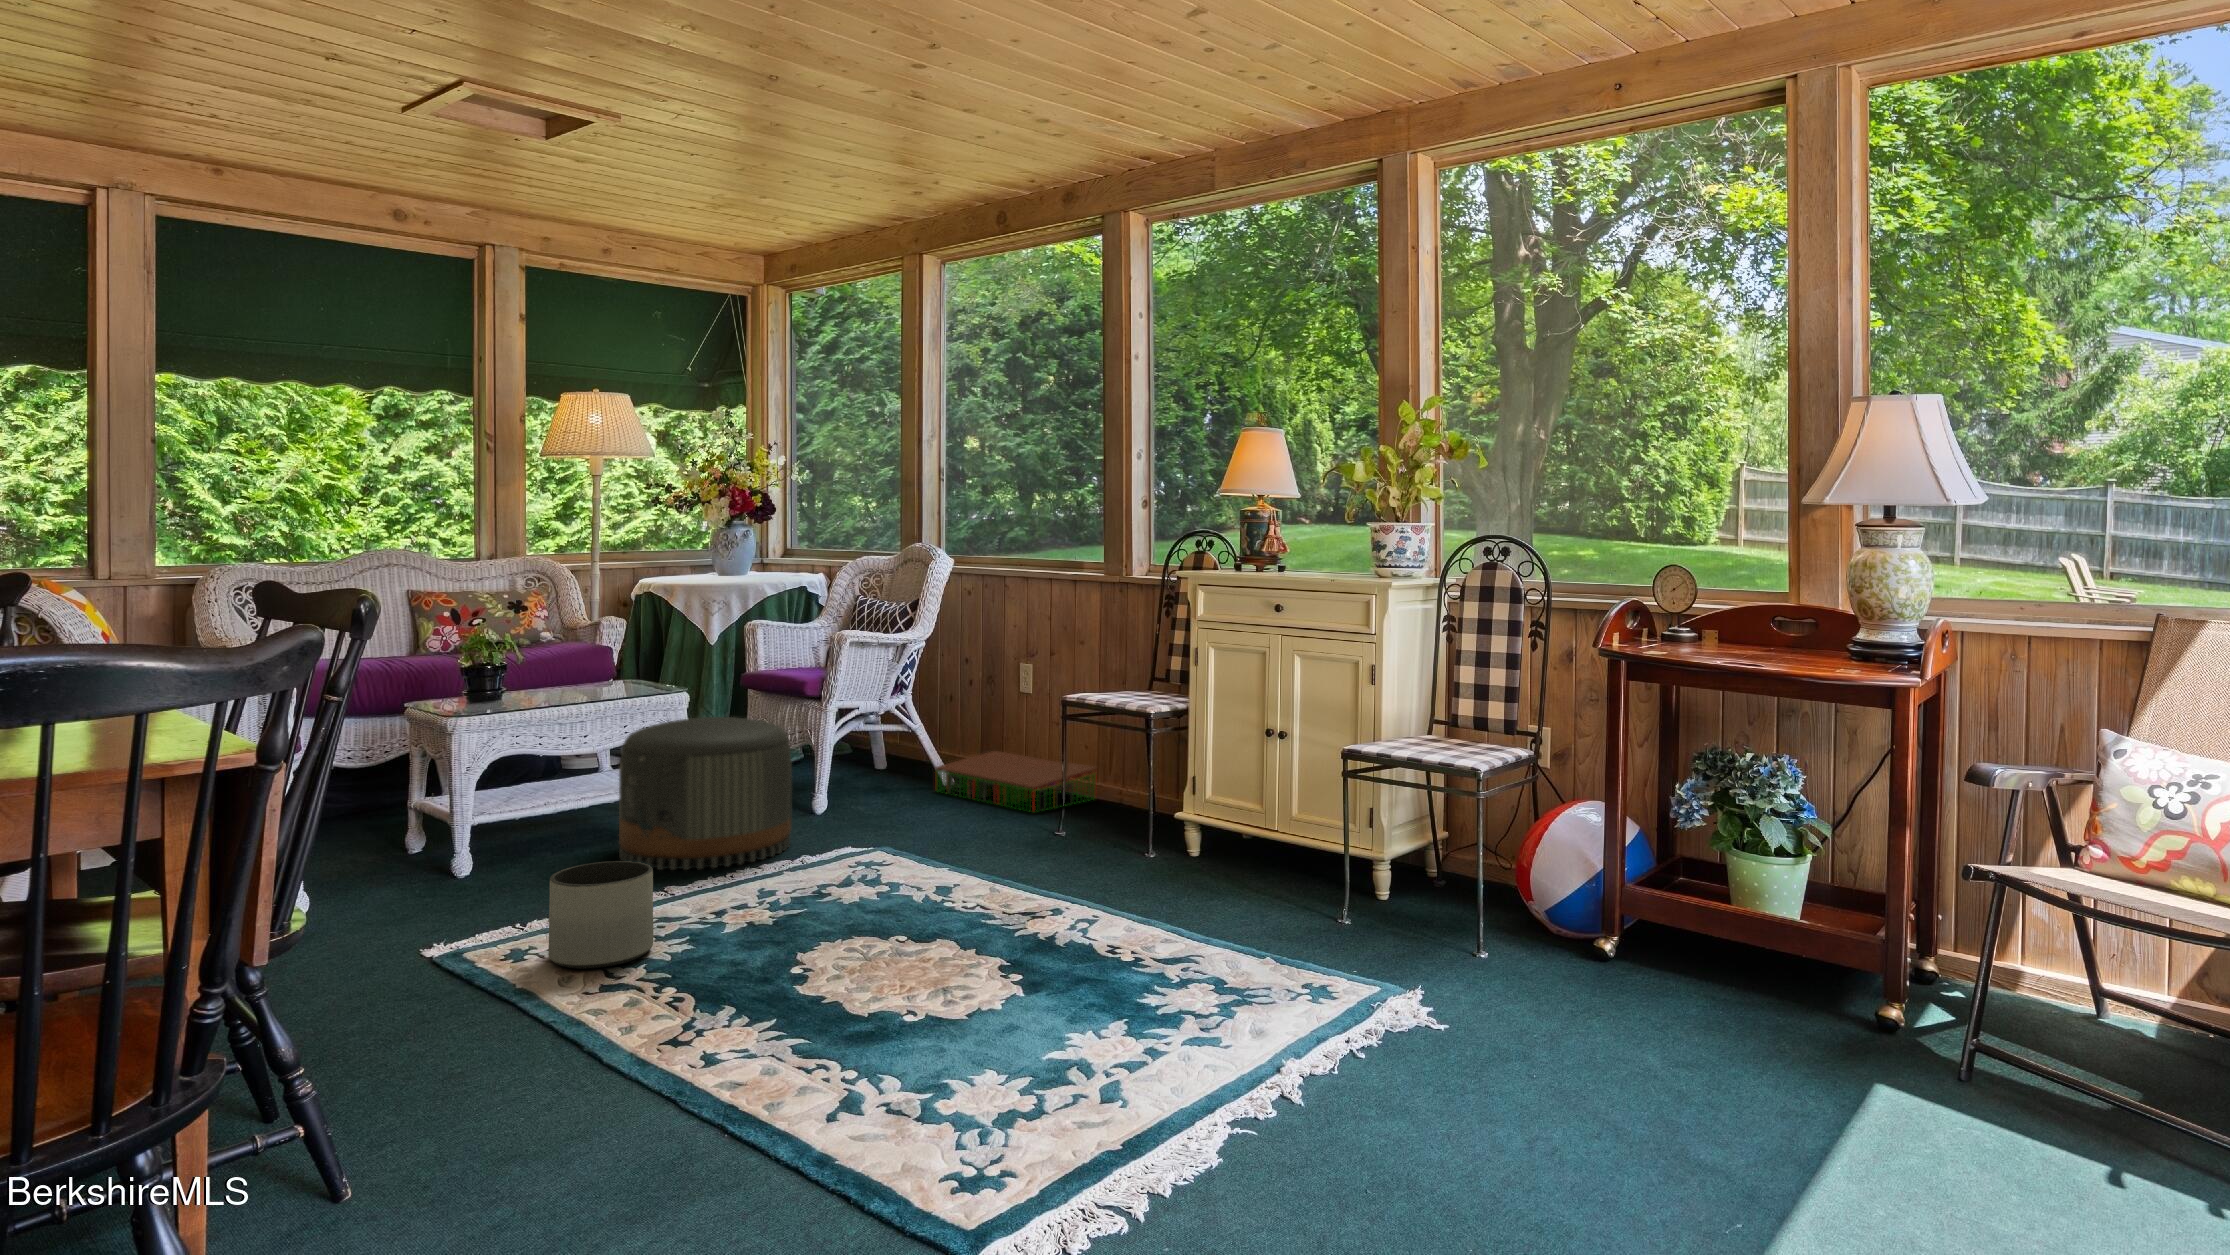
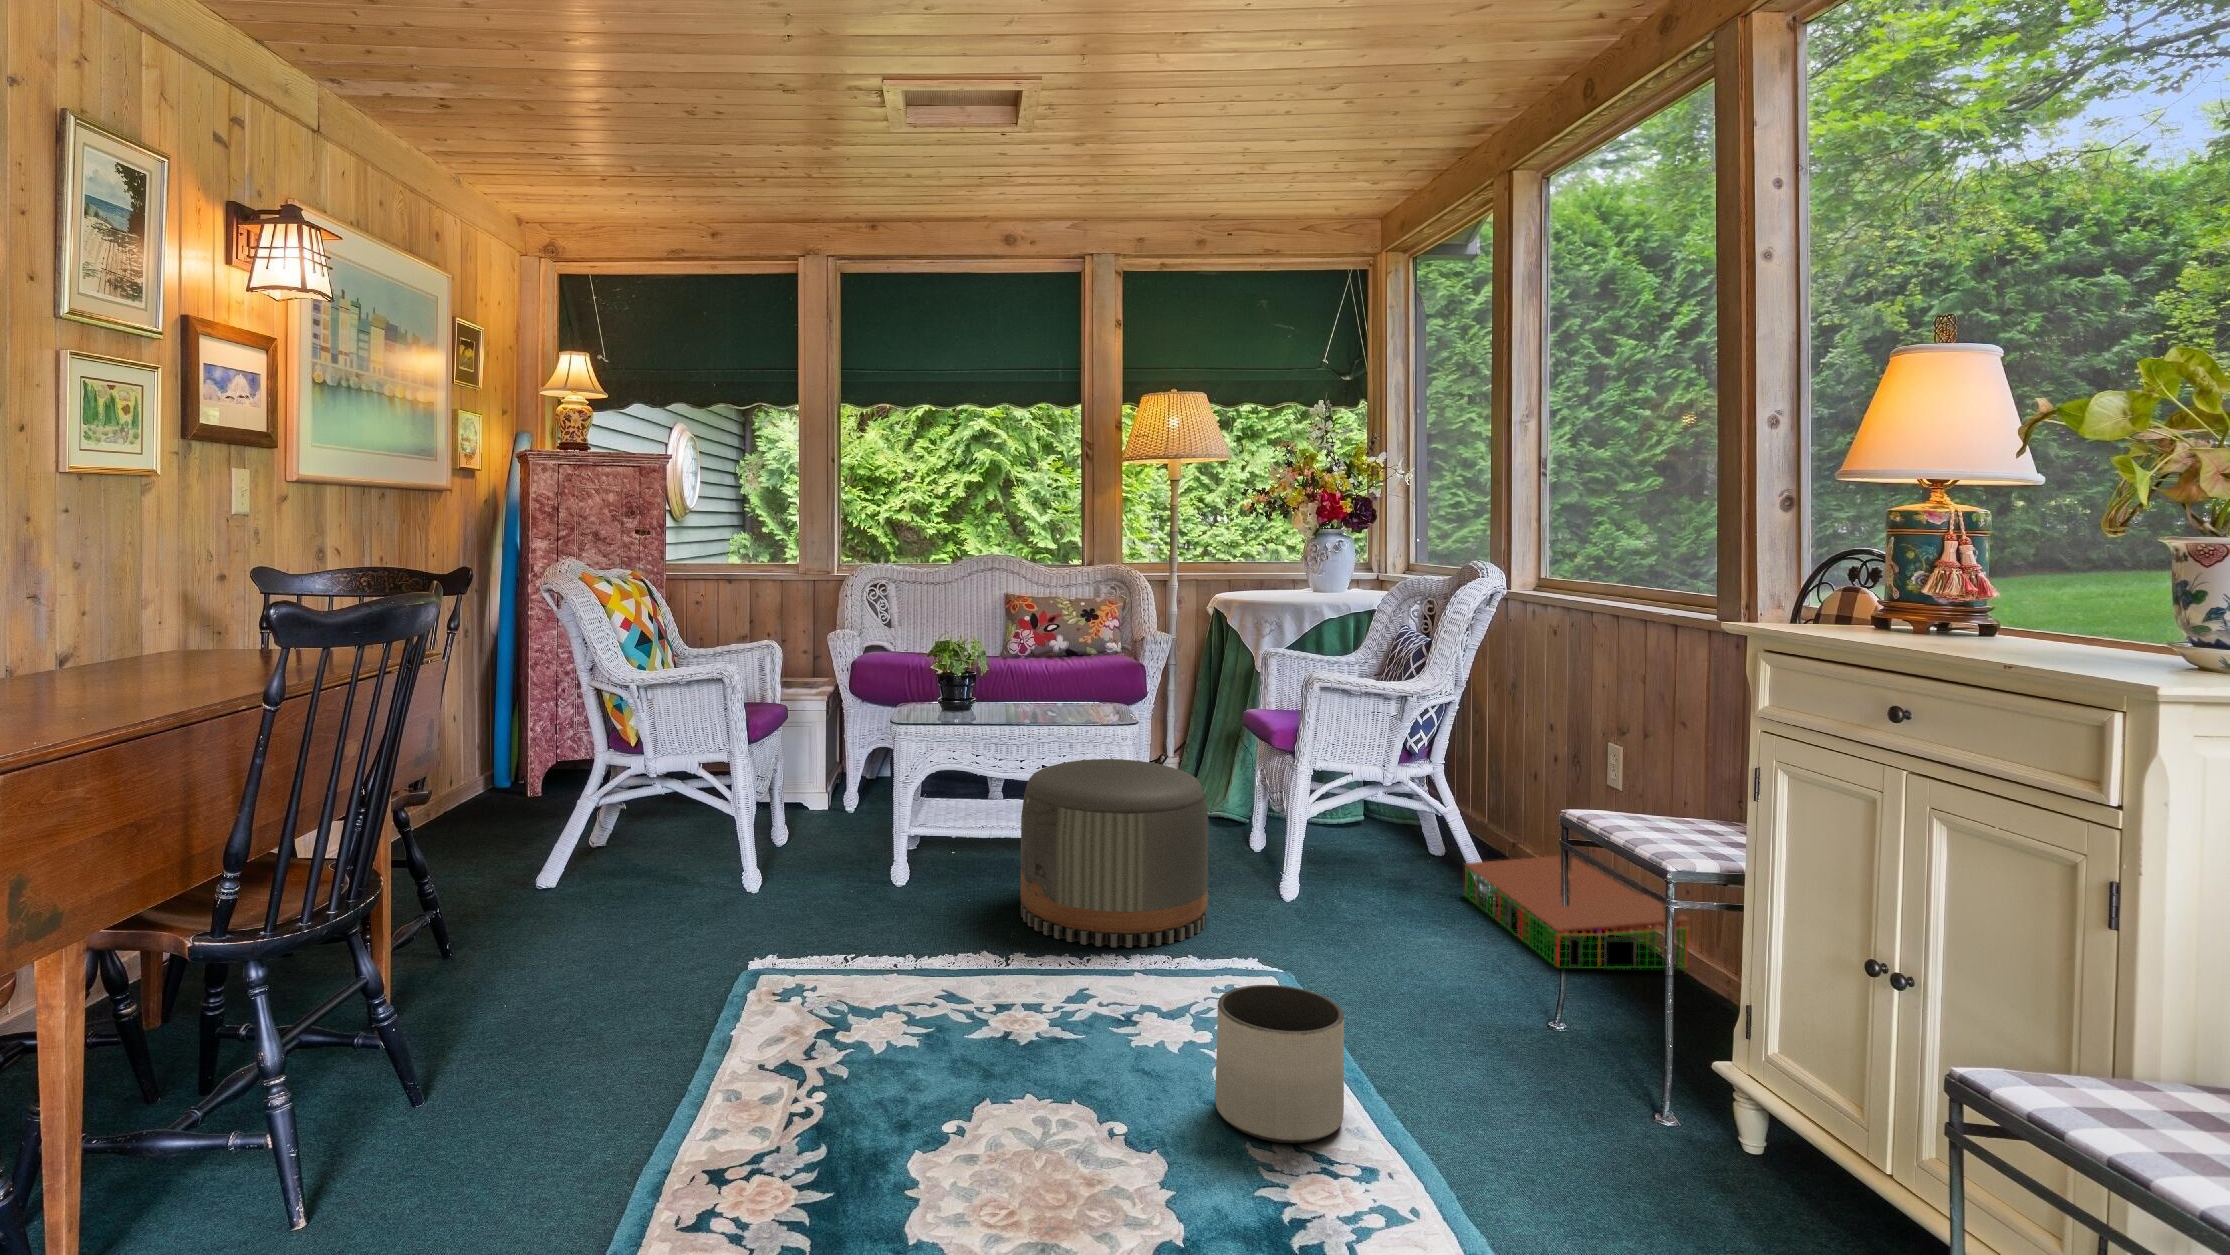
planter: present [549,861,654,969] -> present [1215,985,1344,1143]

